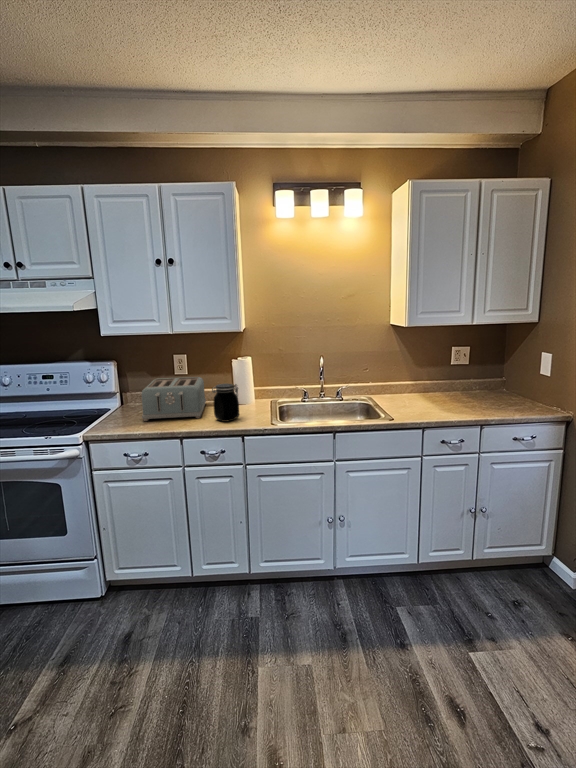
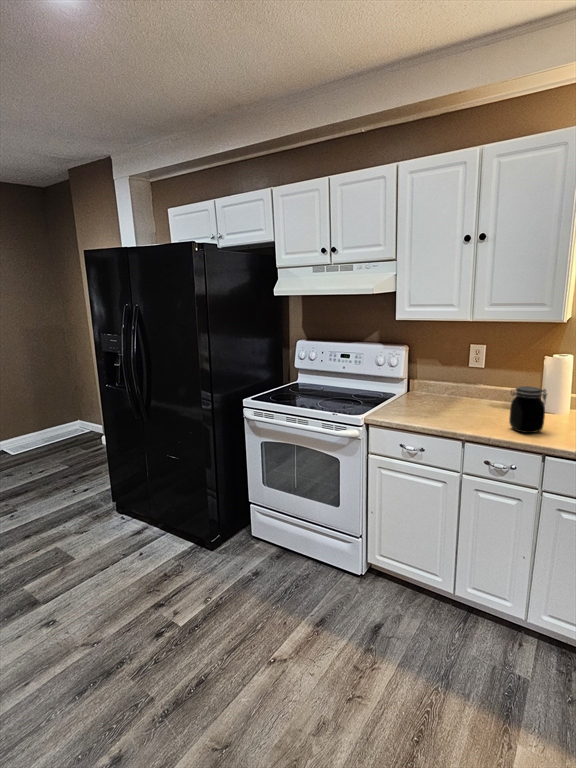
toaster: present [142,377,206,421] -> none [425,369,503,422]

